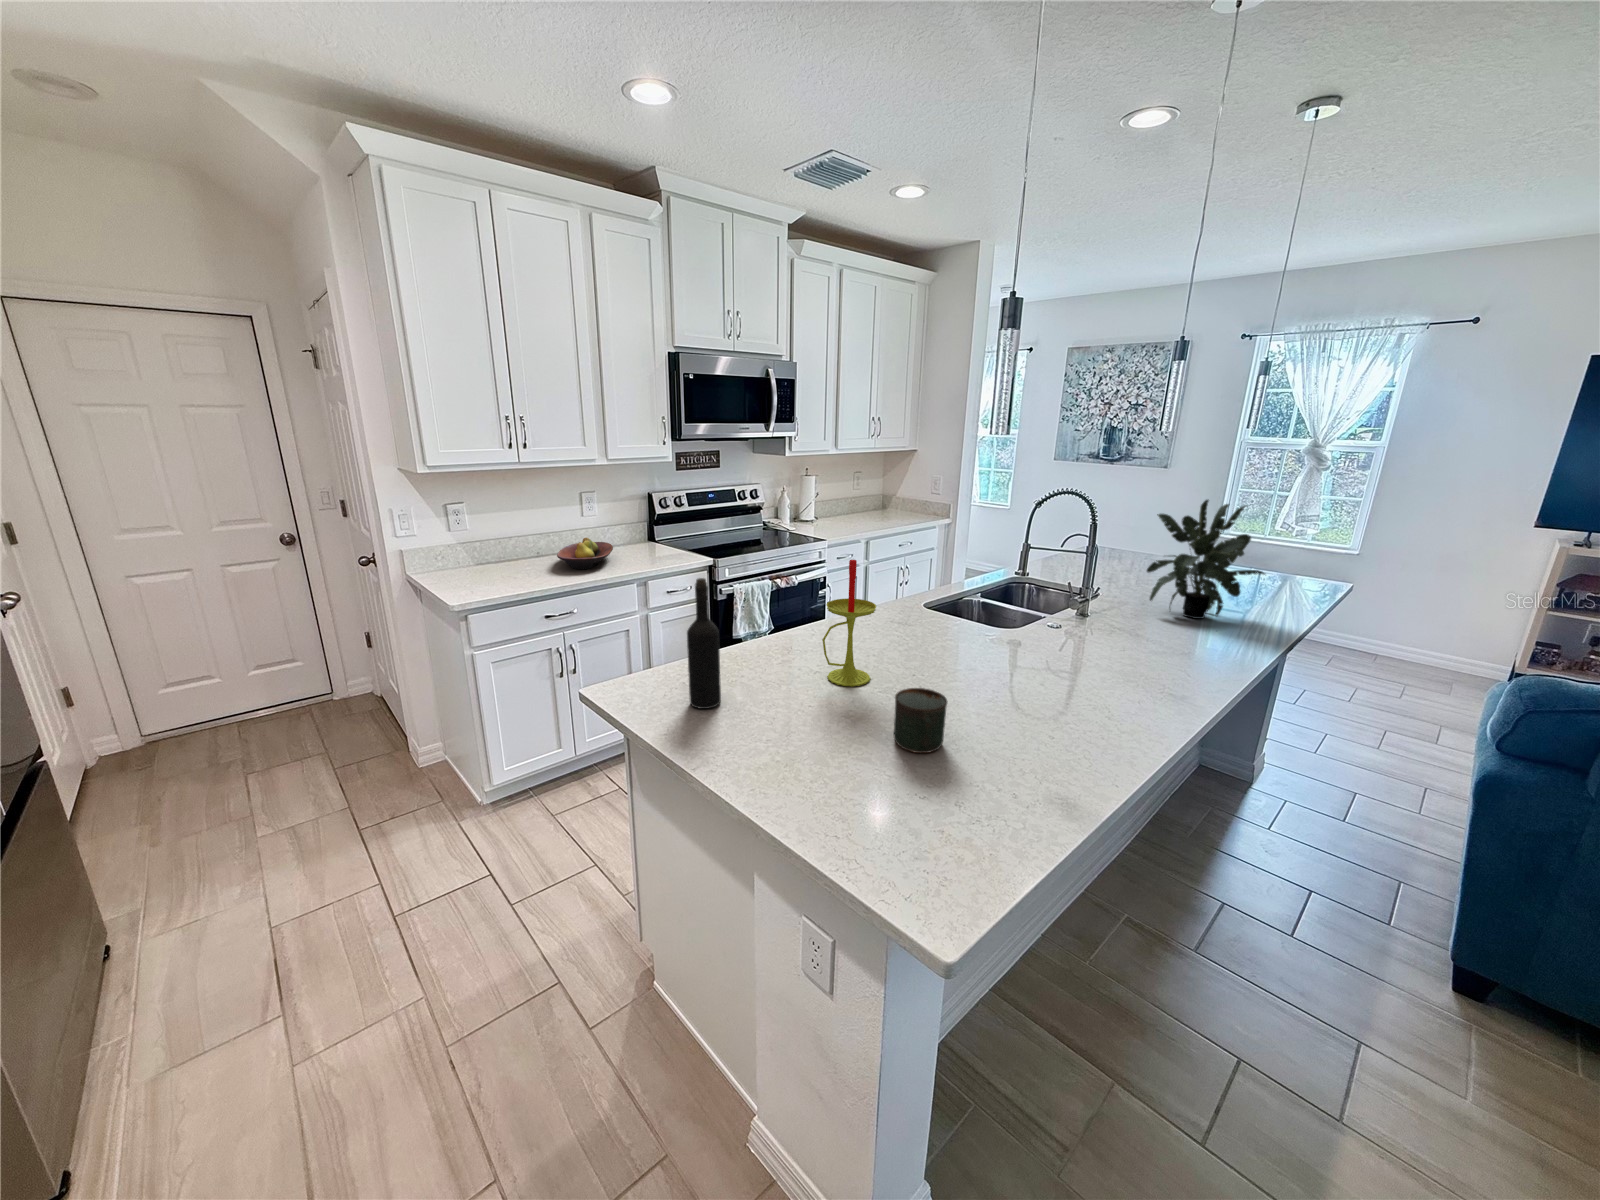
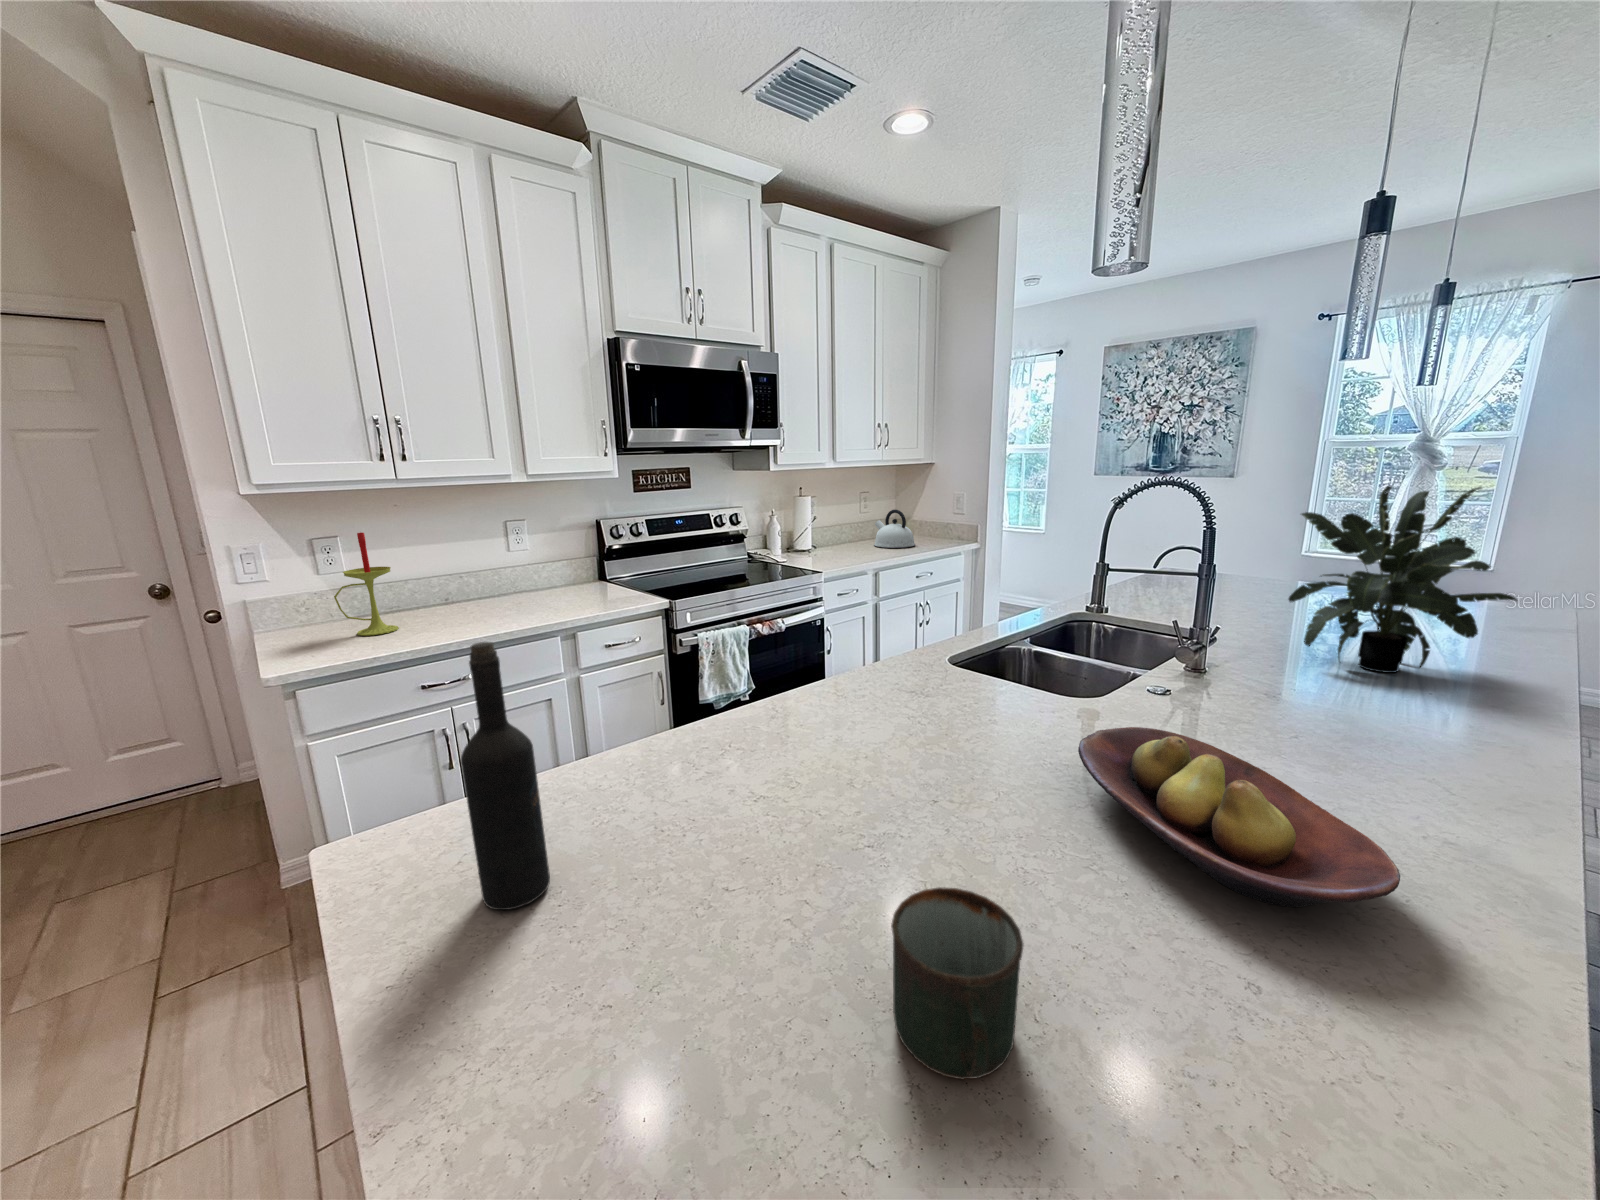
kettle: none [865,489,899,521] -> present [874,510,915,548]
fruit bowl: present [557,538,613,569] -> present [1078,727,1400,907]
candle: present [822,560,876,687] -> present [334,532,399,636]

